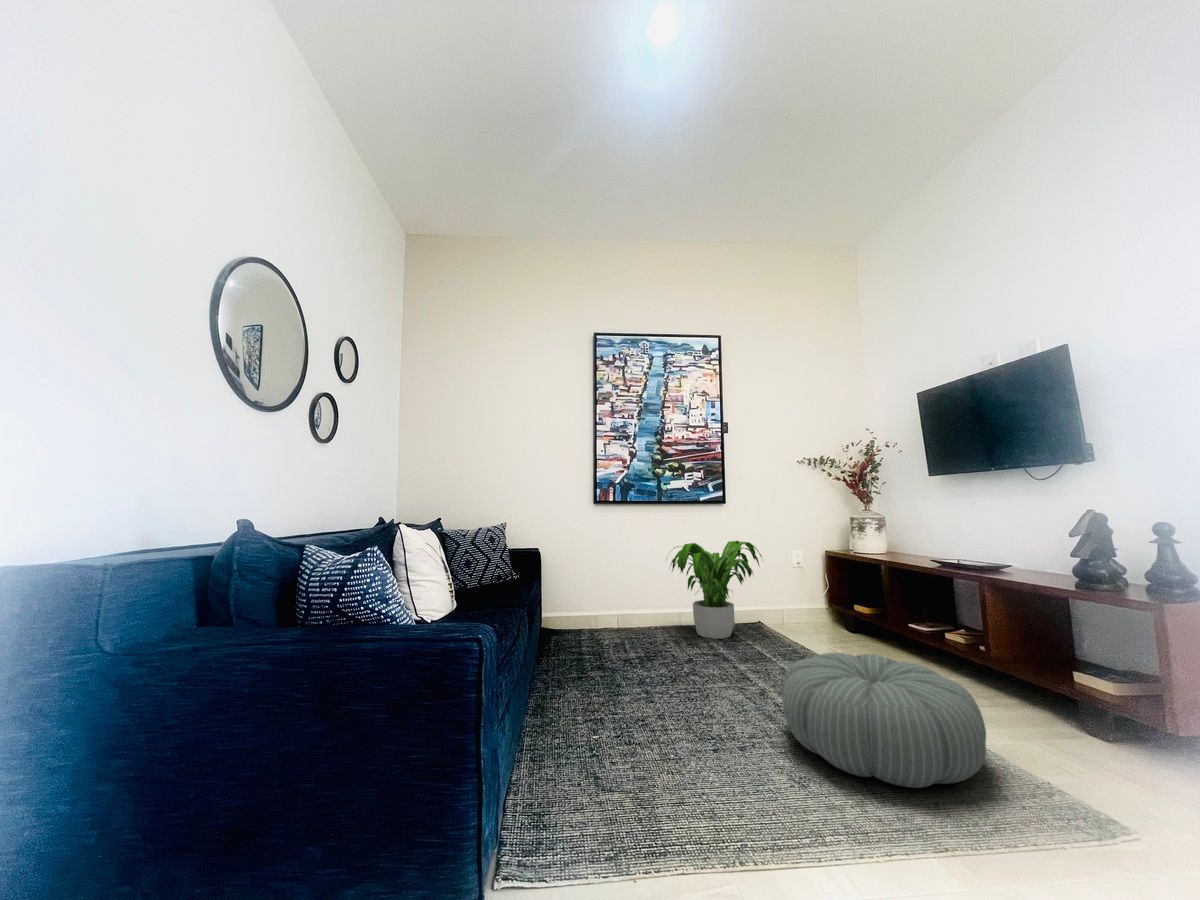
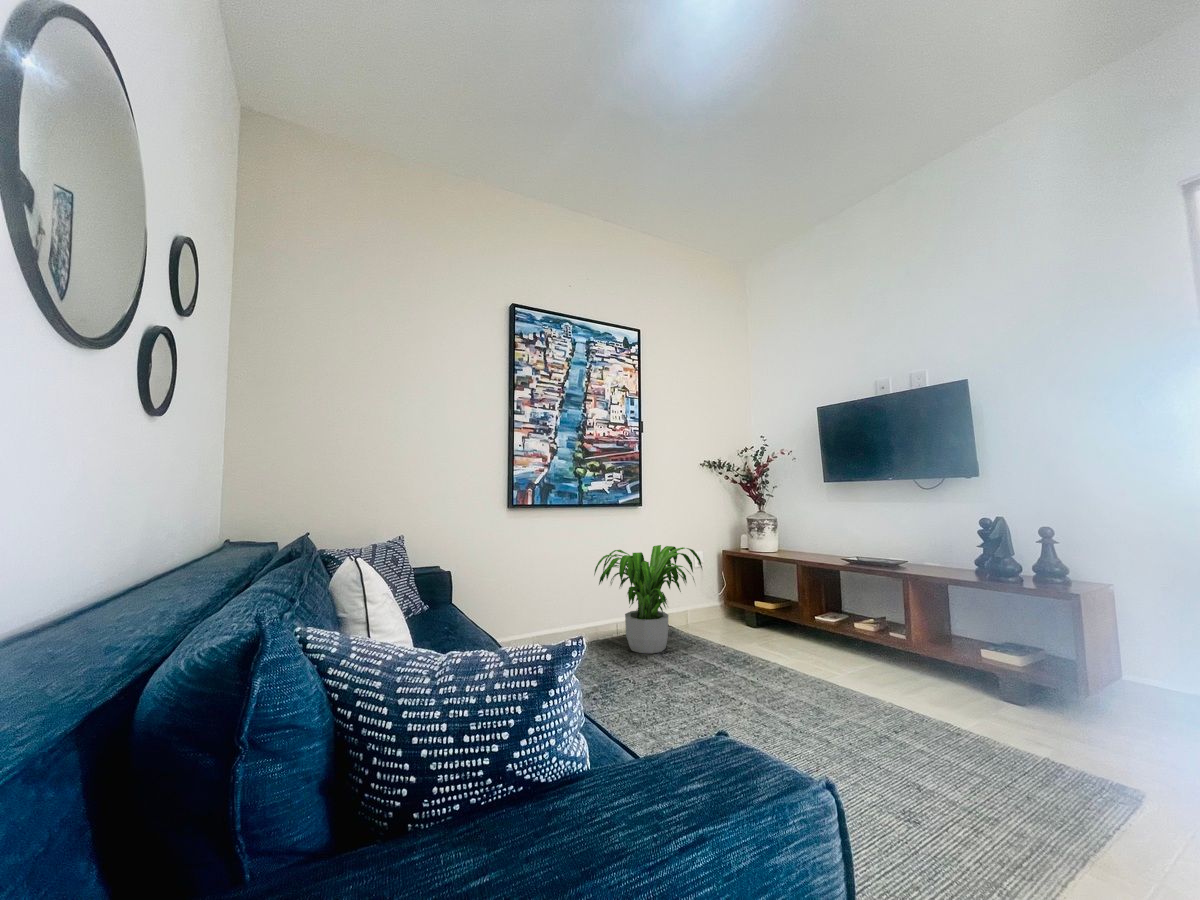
pouf: present [782,653,986,788] -> none [836,660,1060,804]

